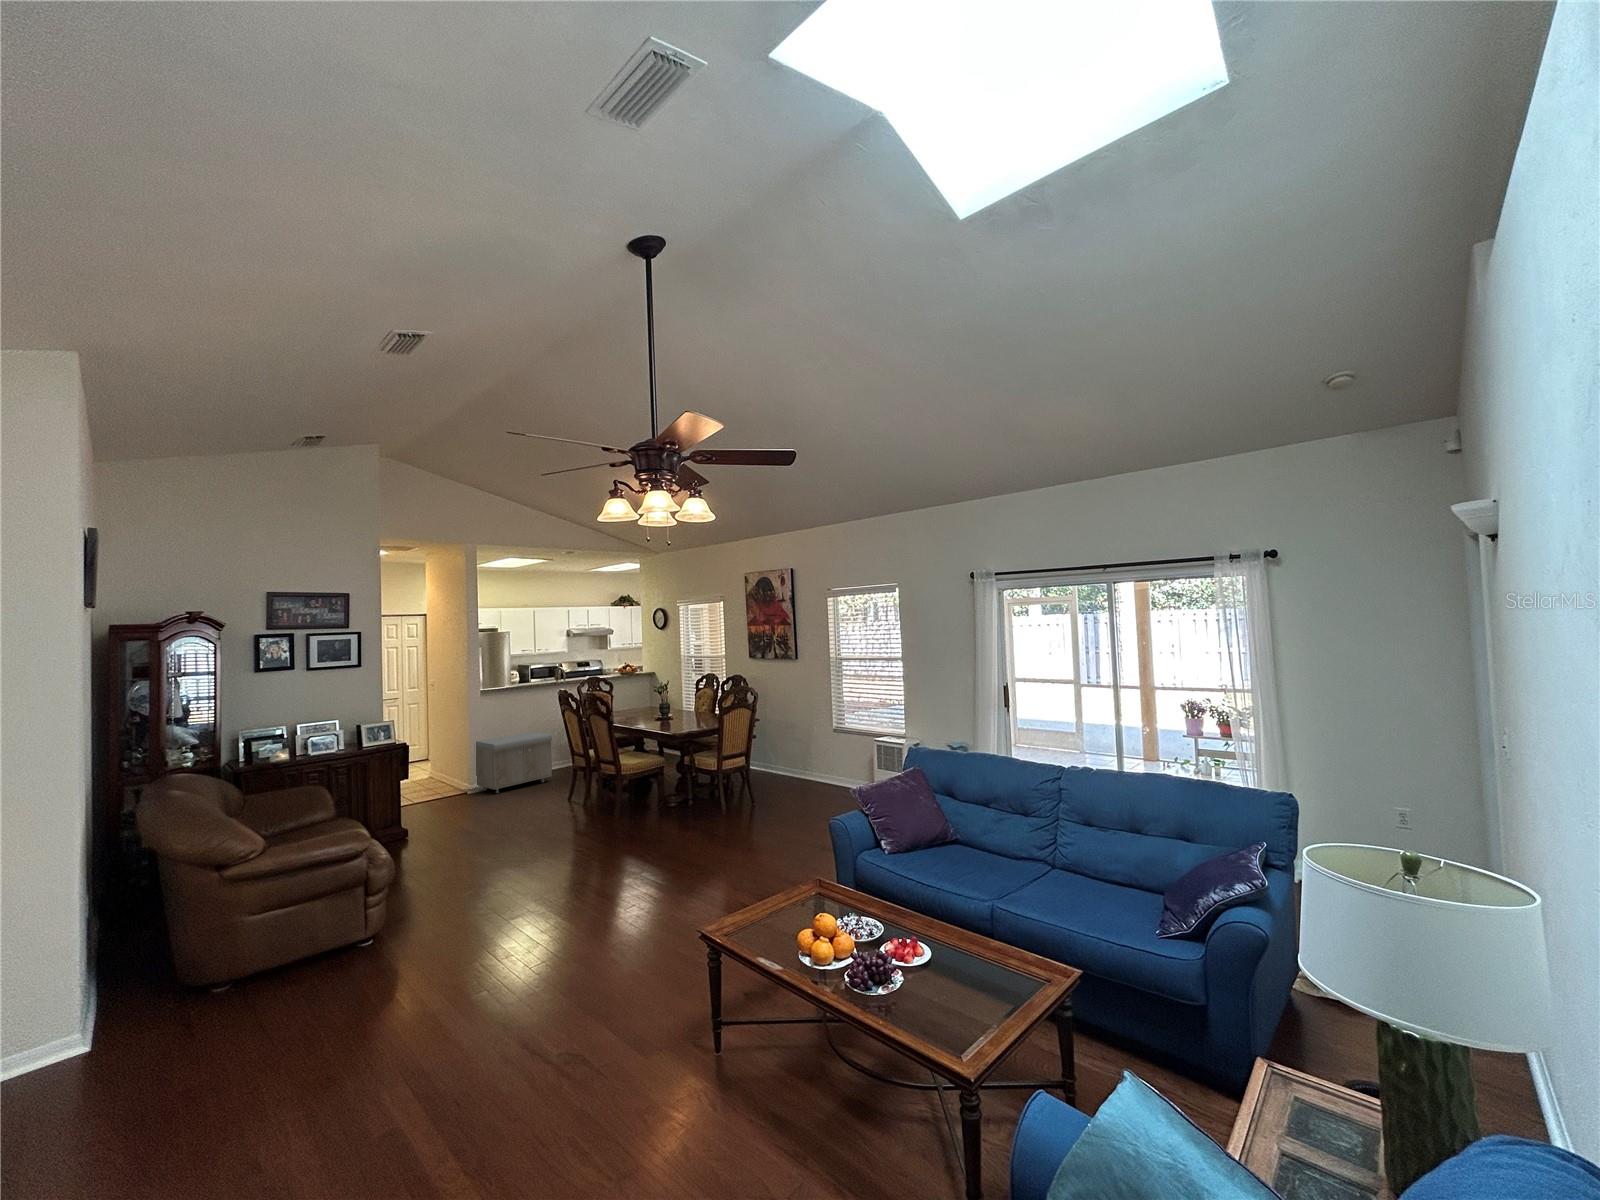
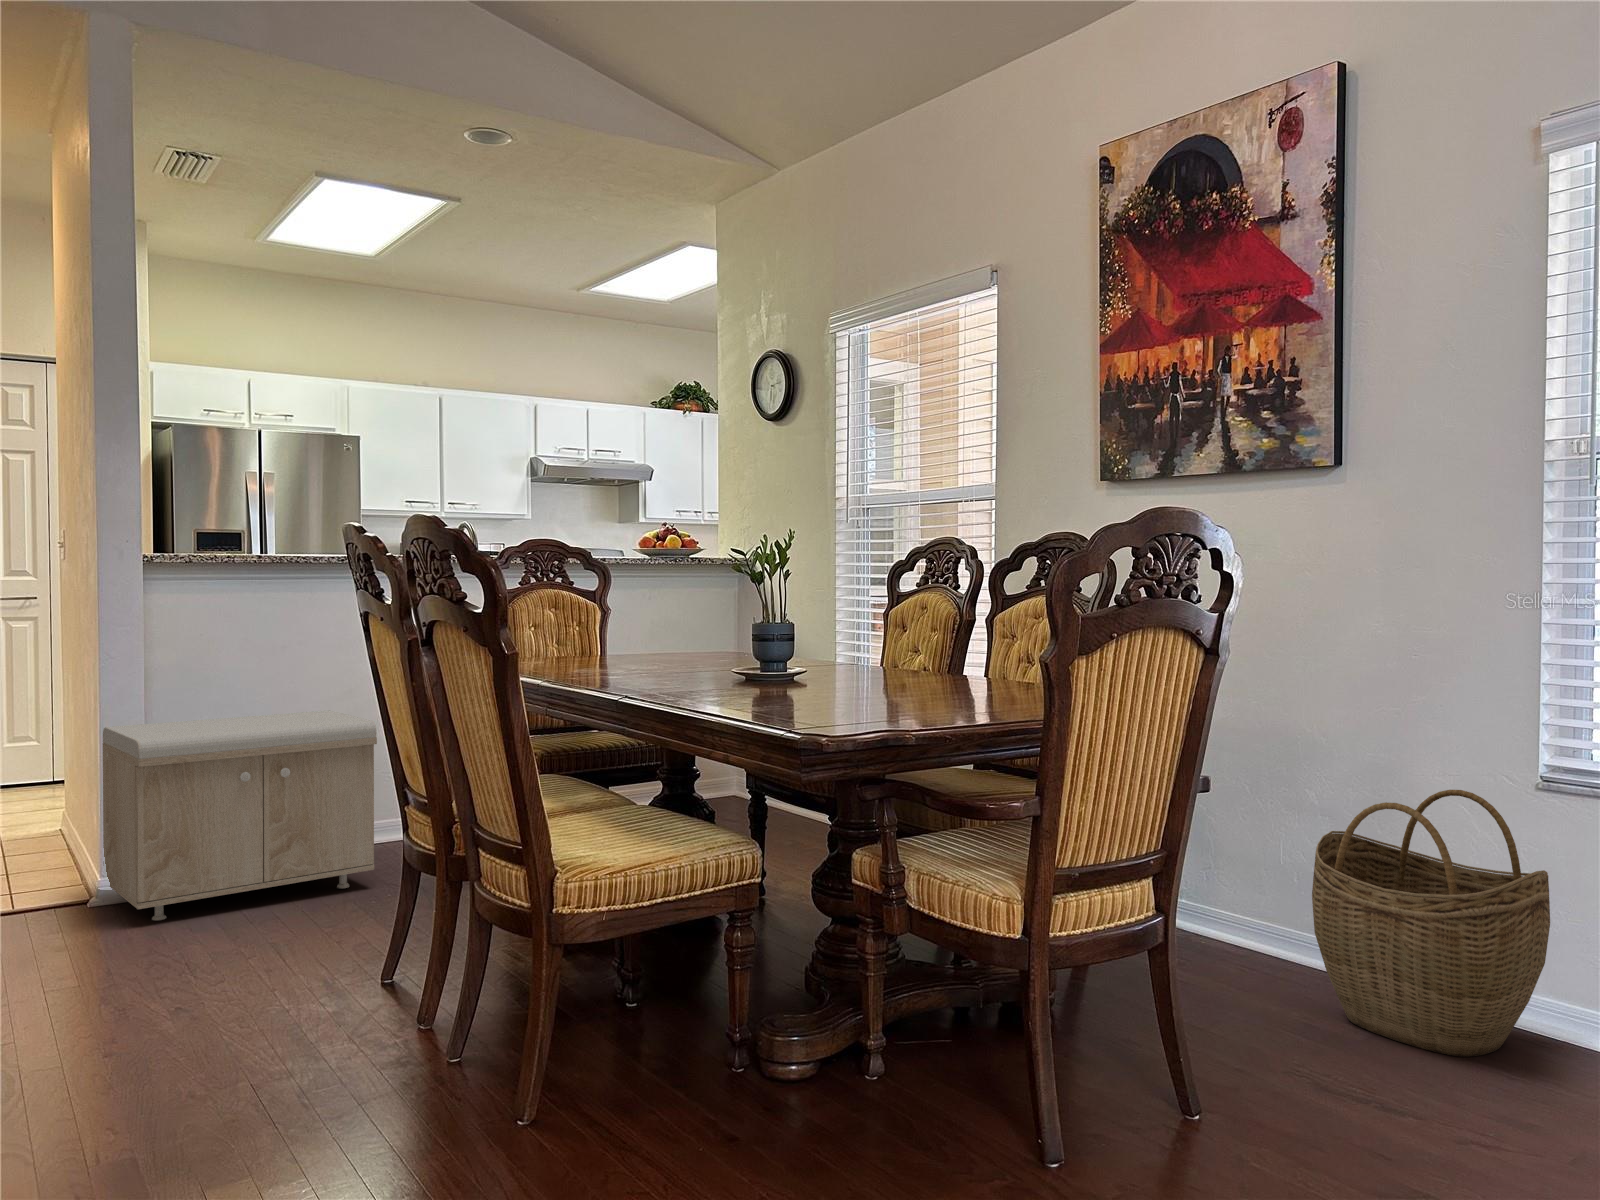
woven basket: none [787,733,831,789] -> present [1312,790,1550,1057]

